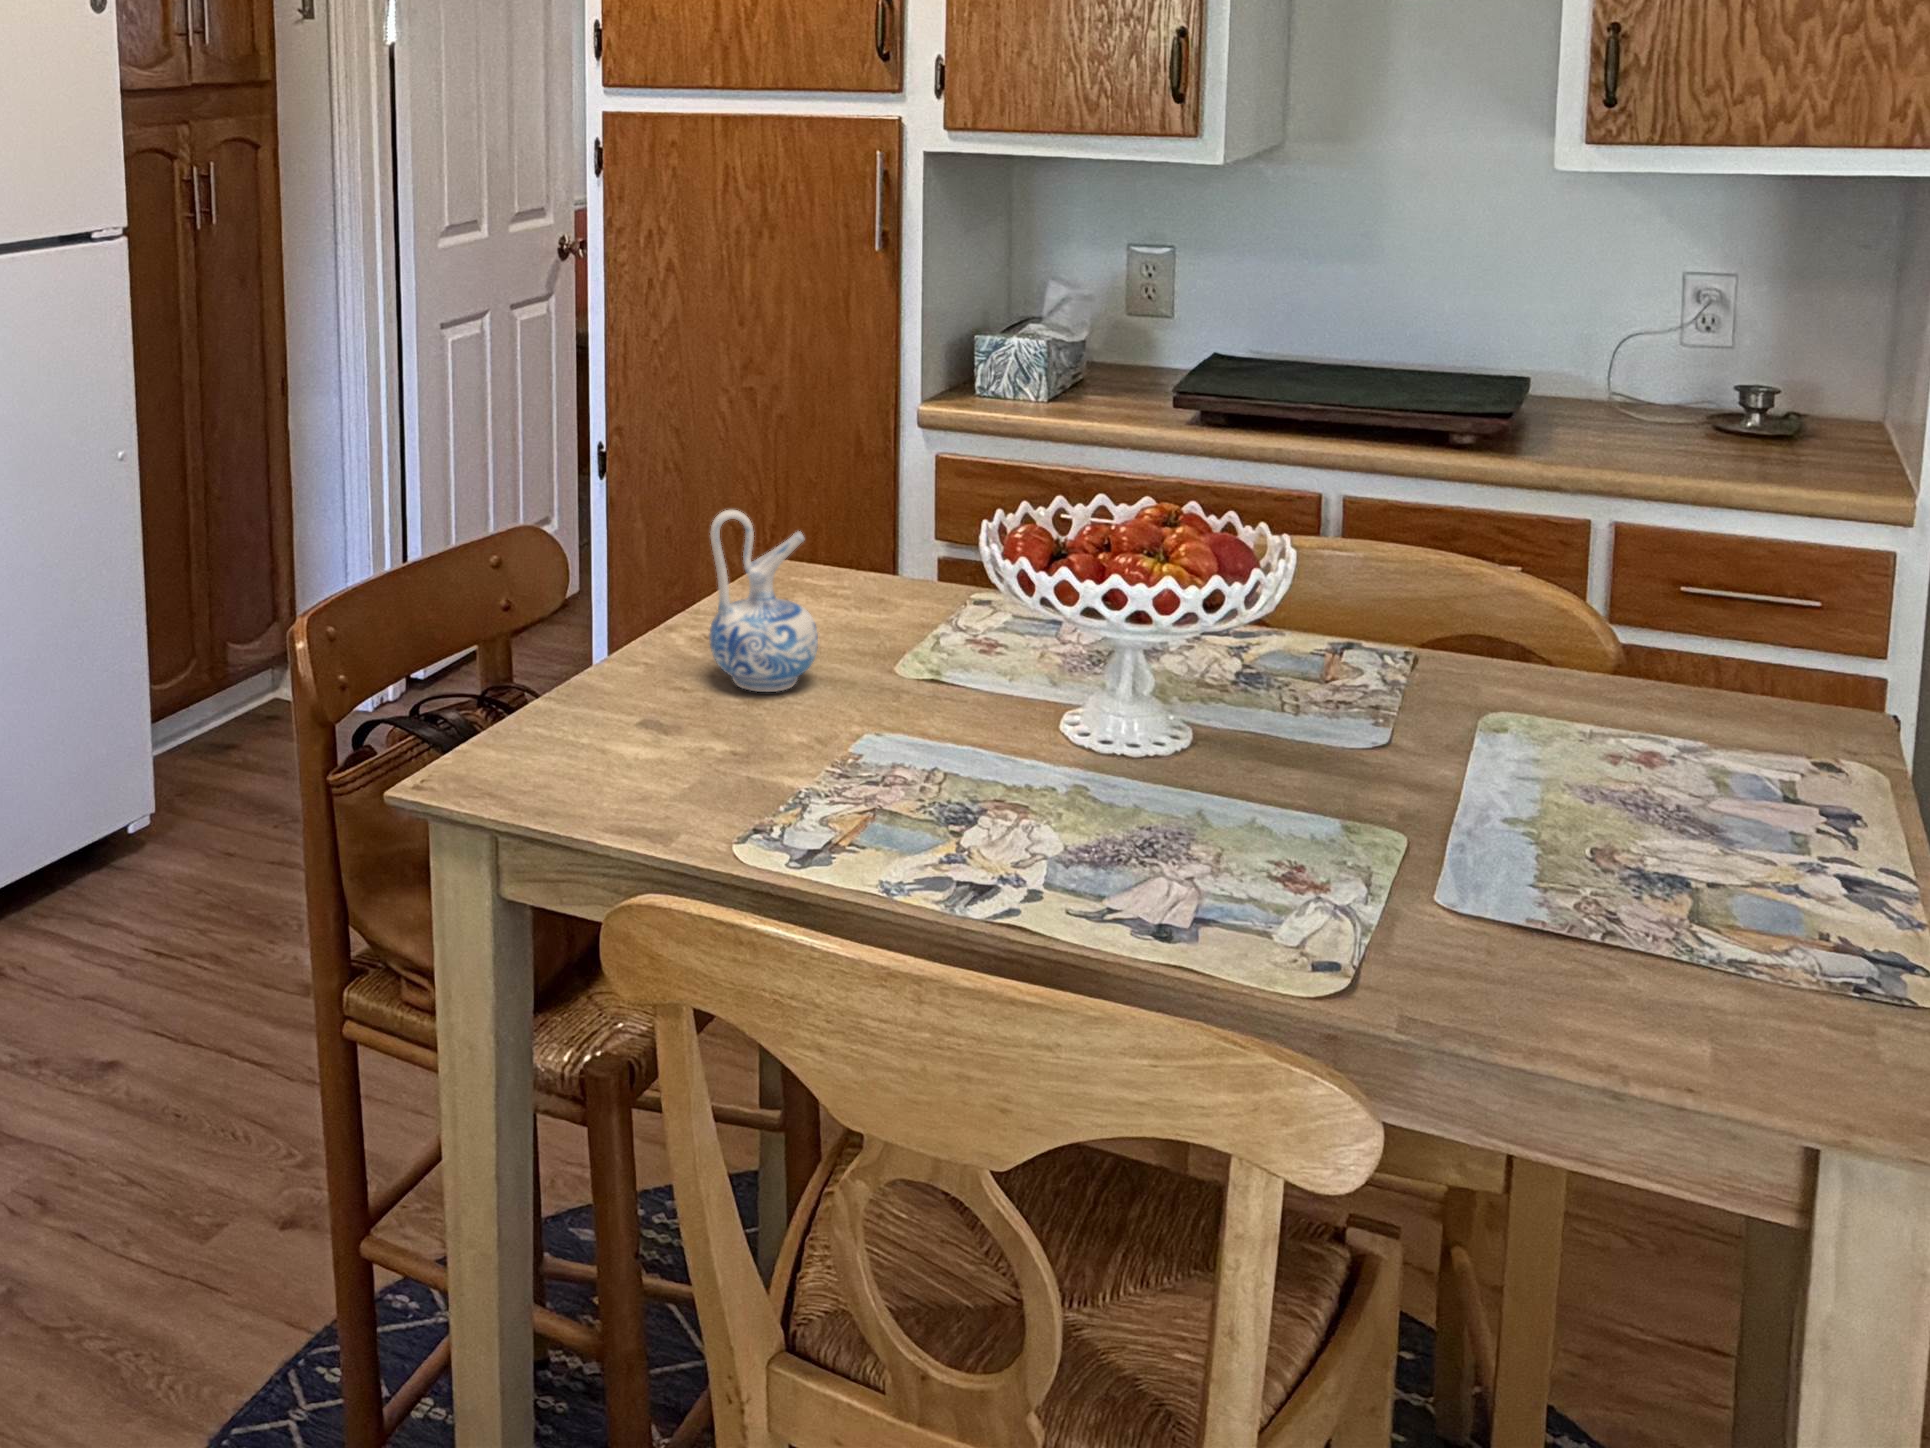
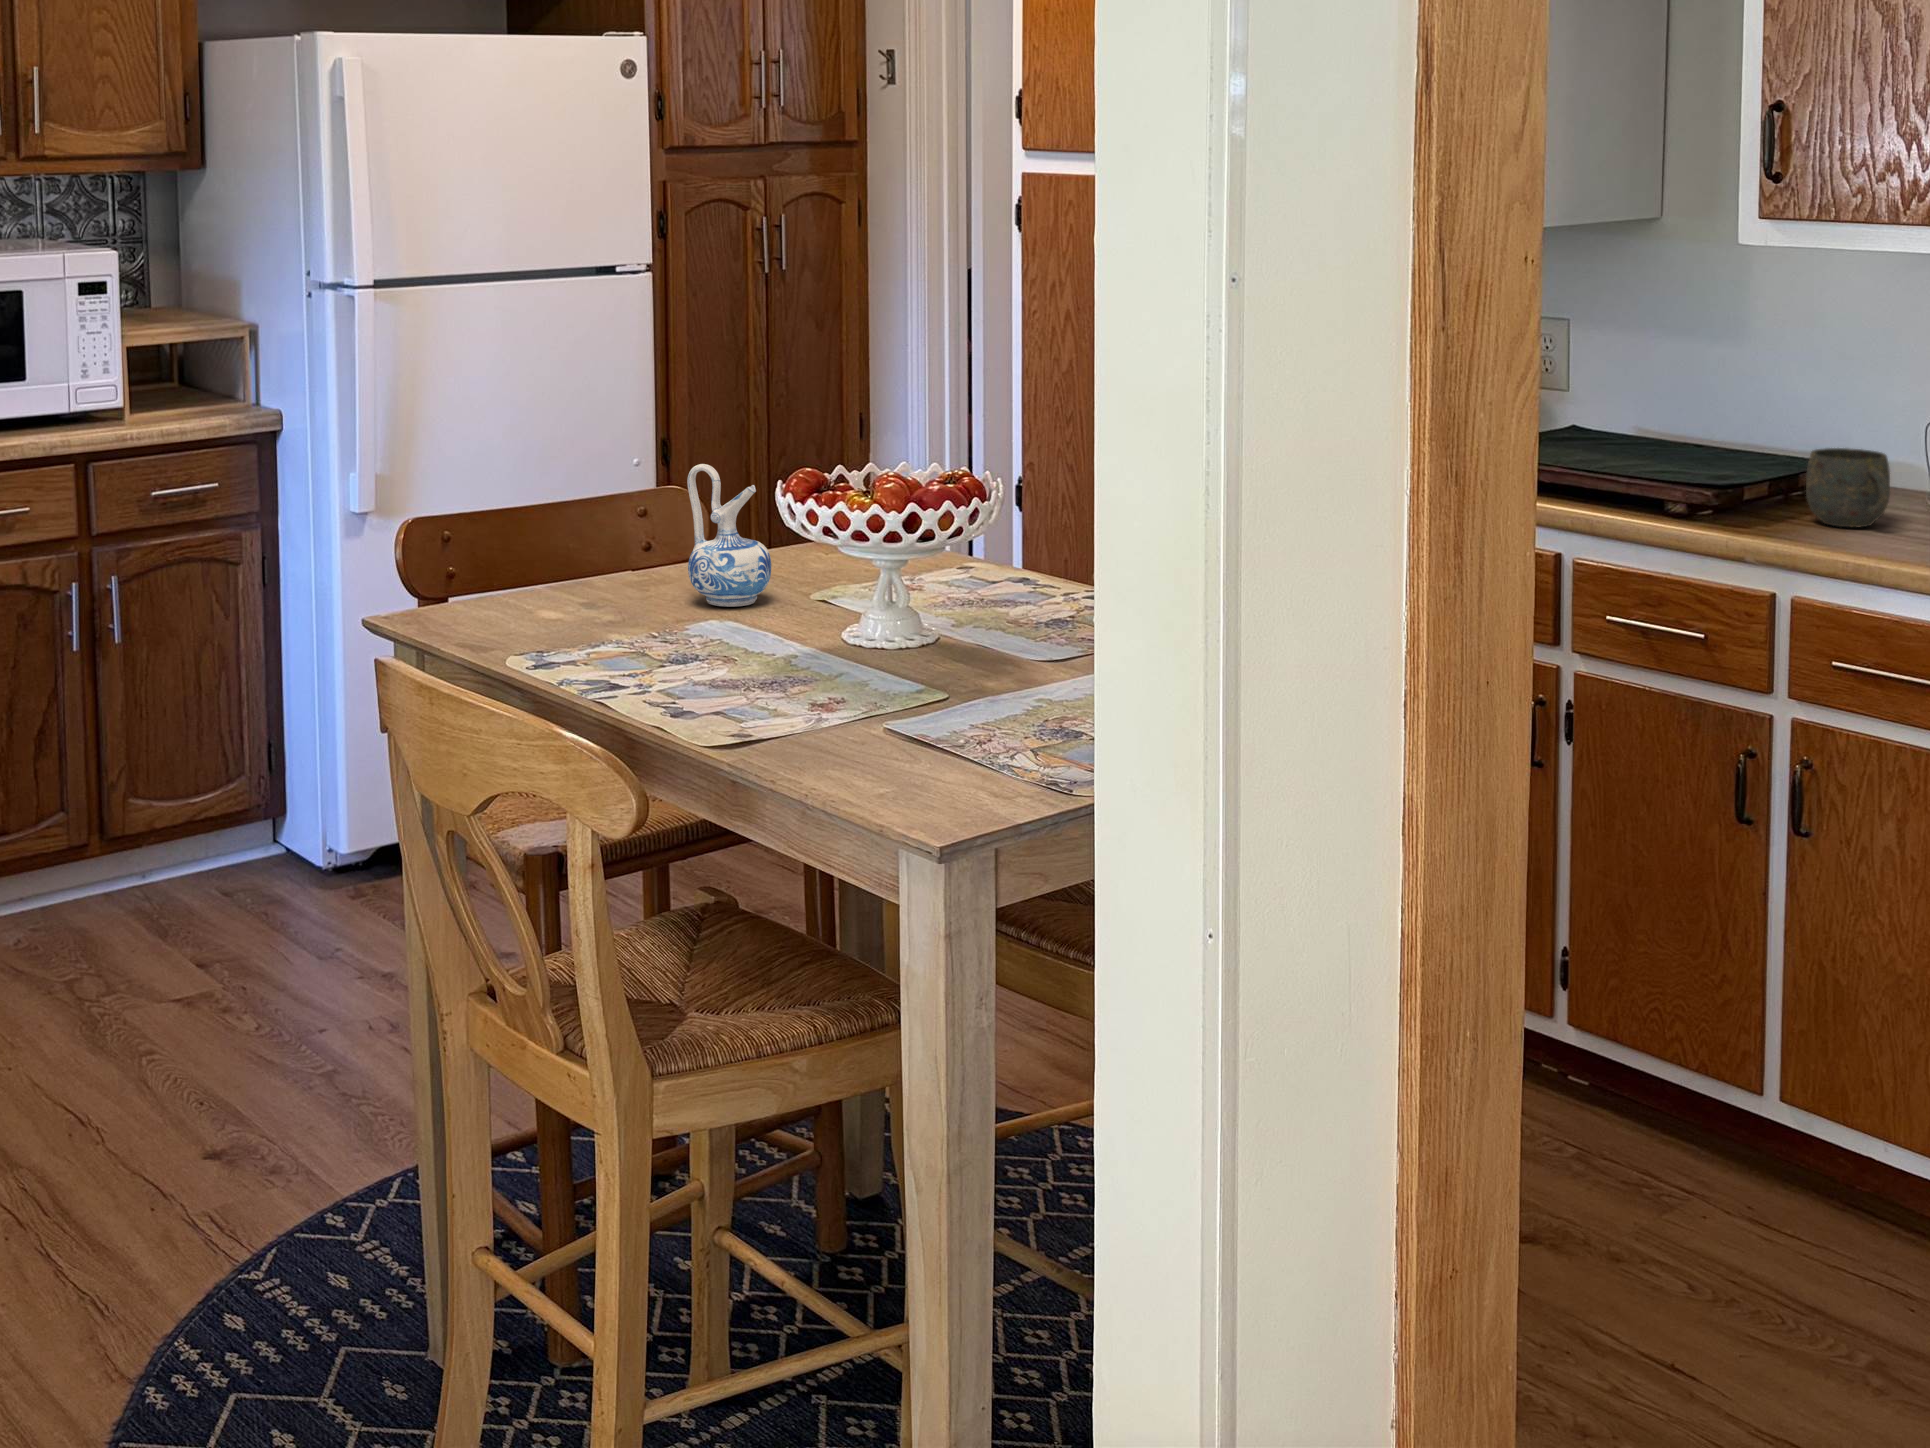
mug: none [1596,367,1704,447] -> present [1806,448,1890,527]

